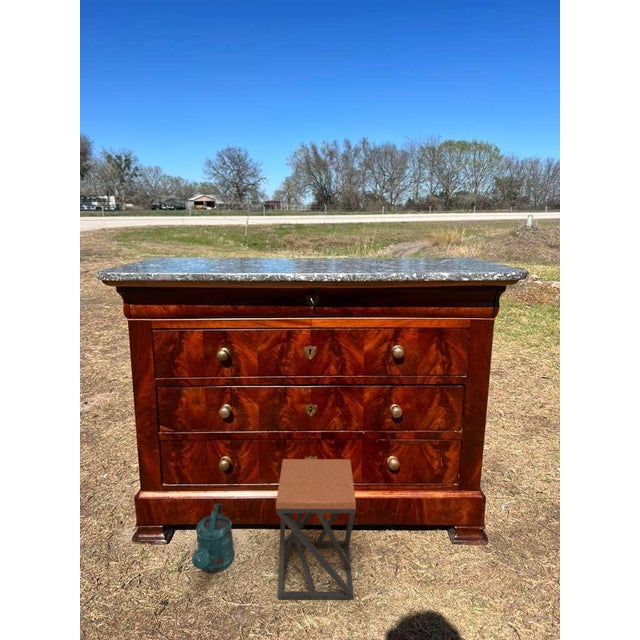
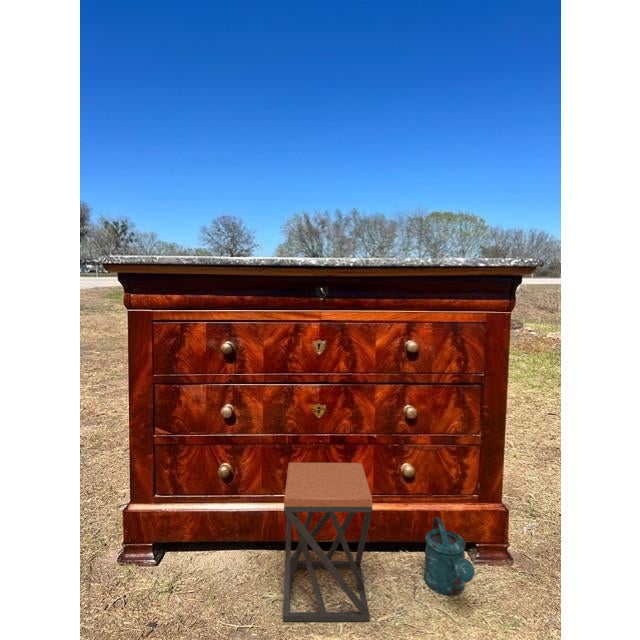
watering can: present [192,504,234,573] -> present [424,517,474,596]

